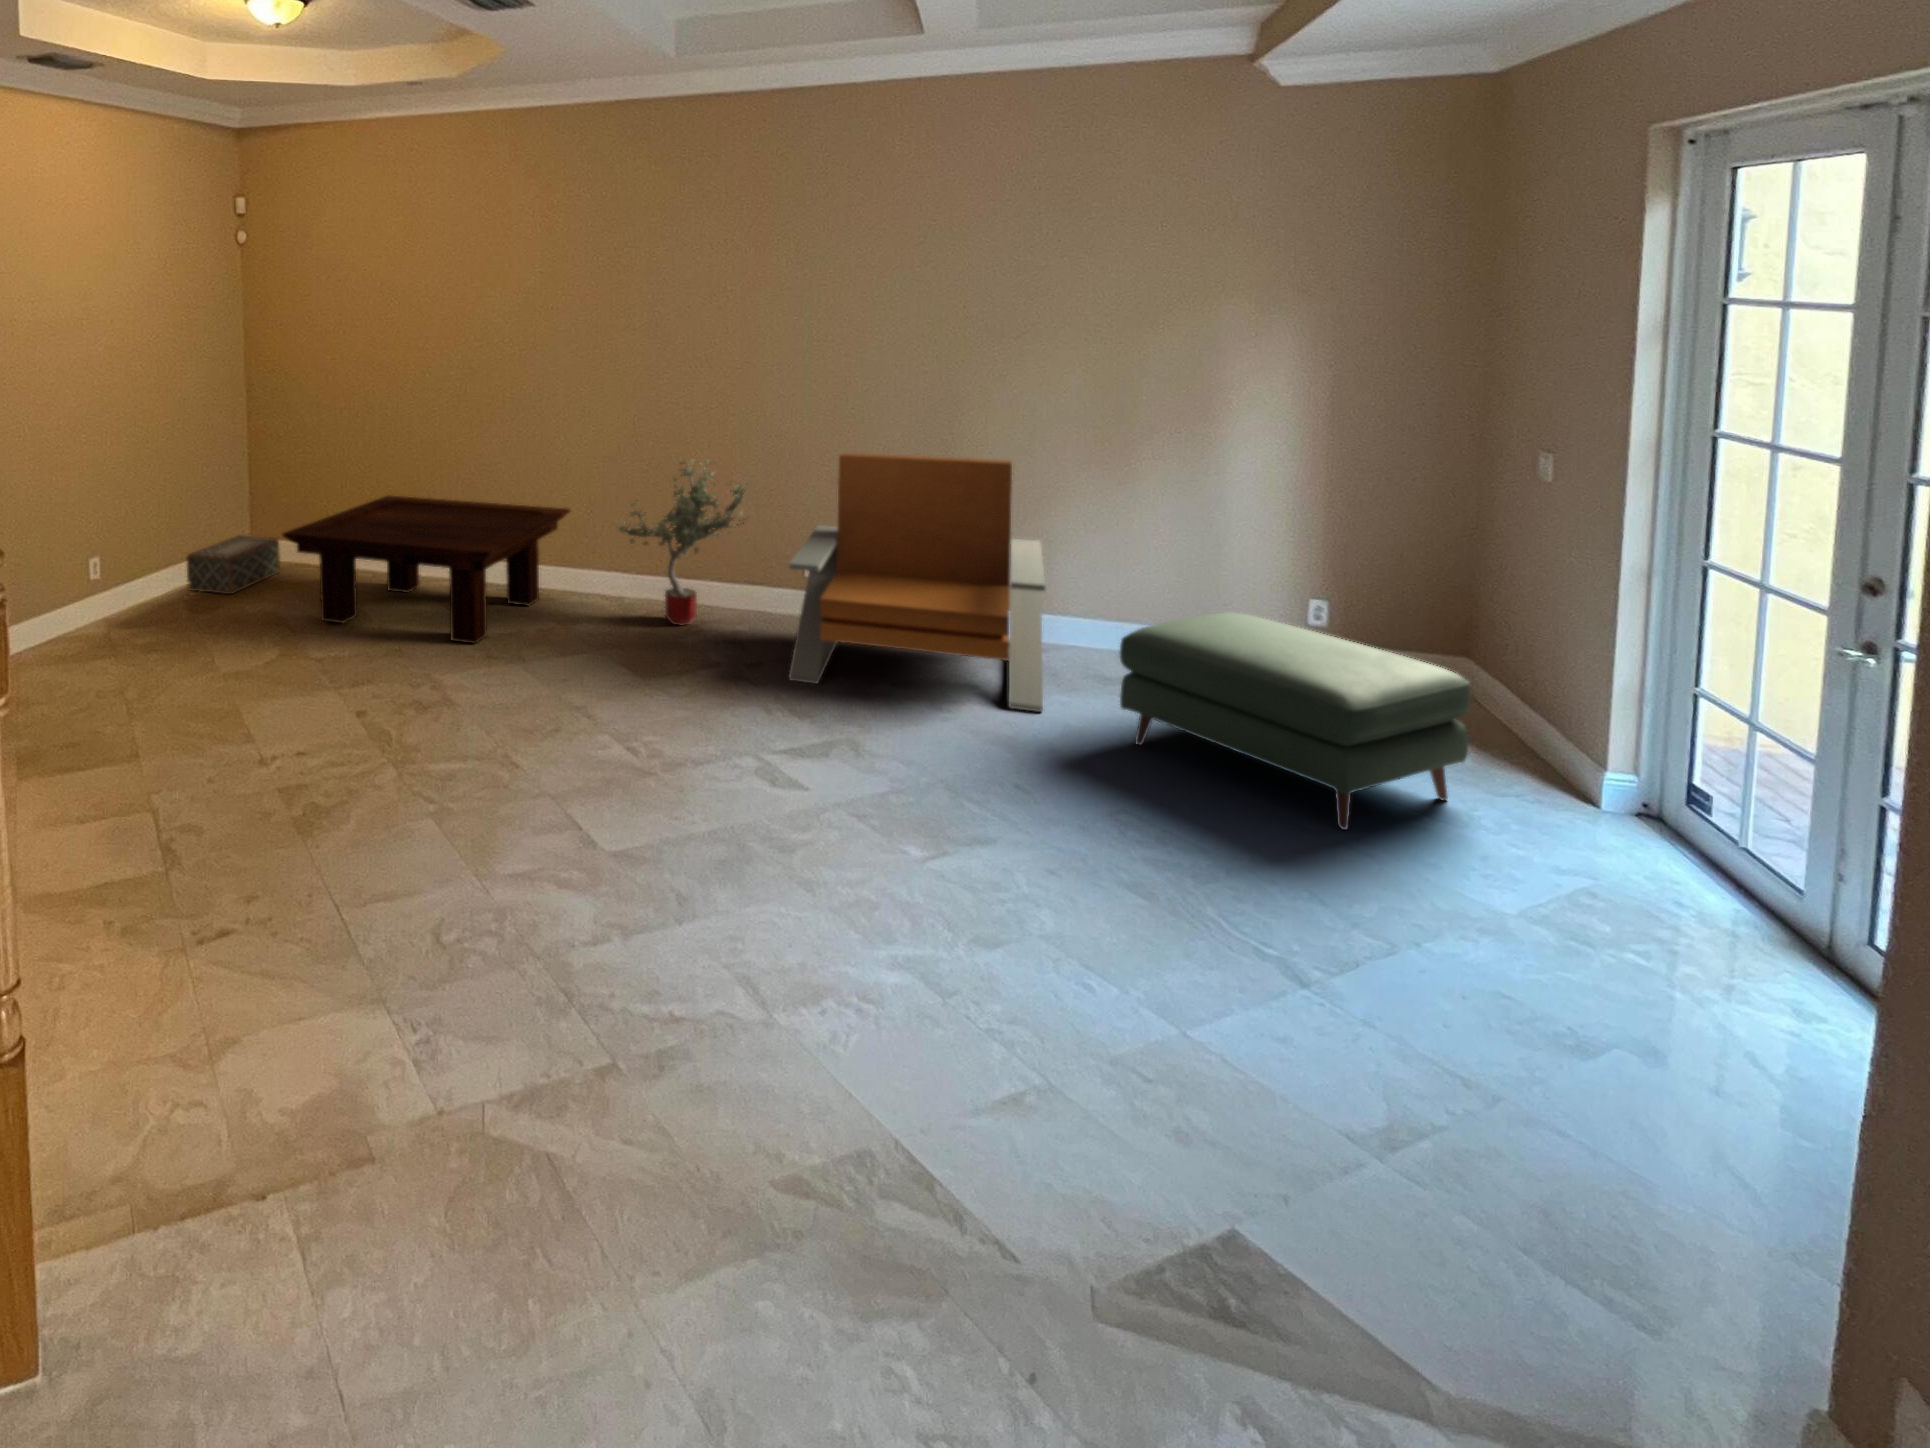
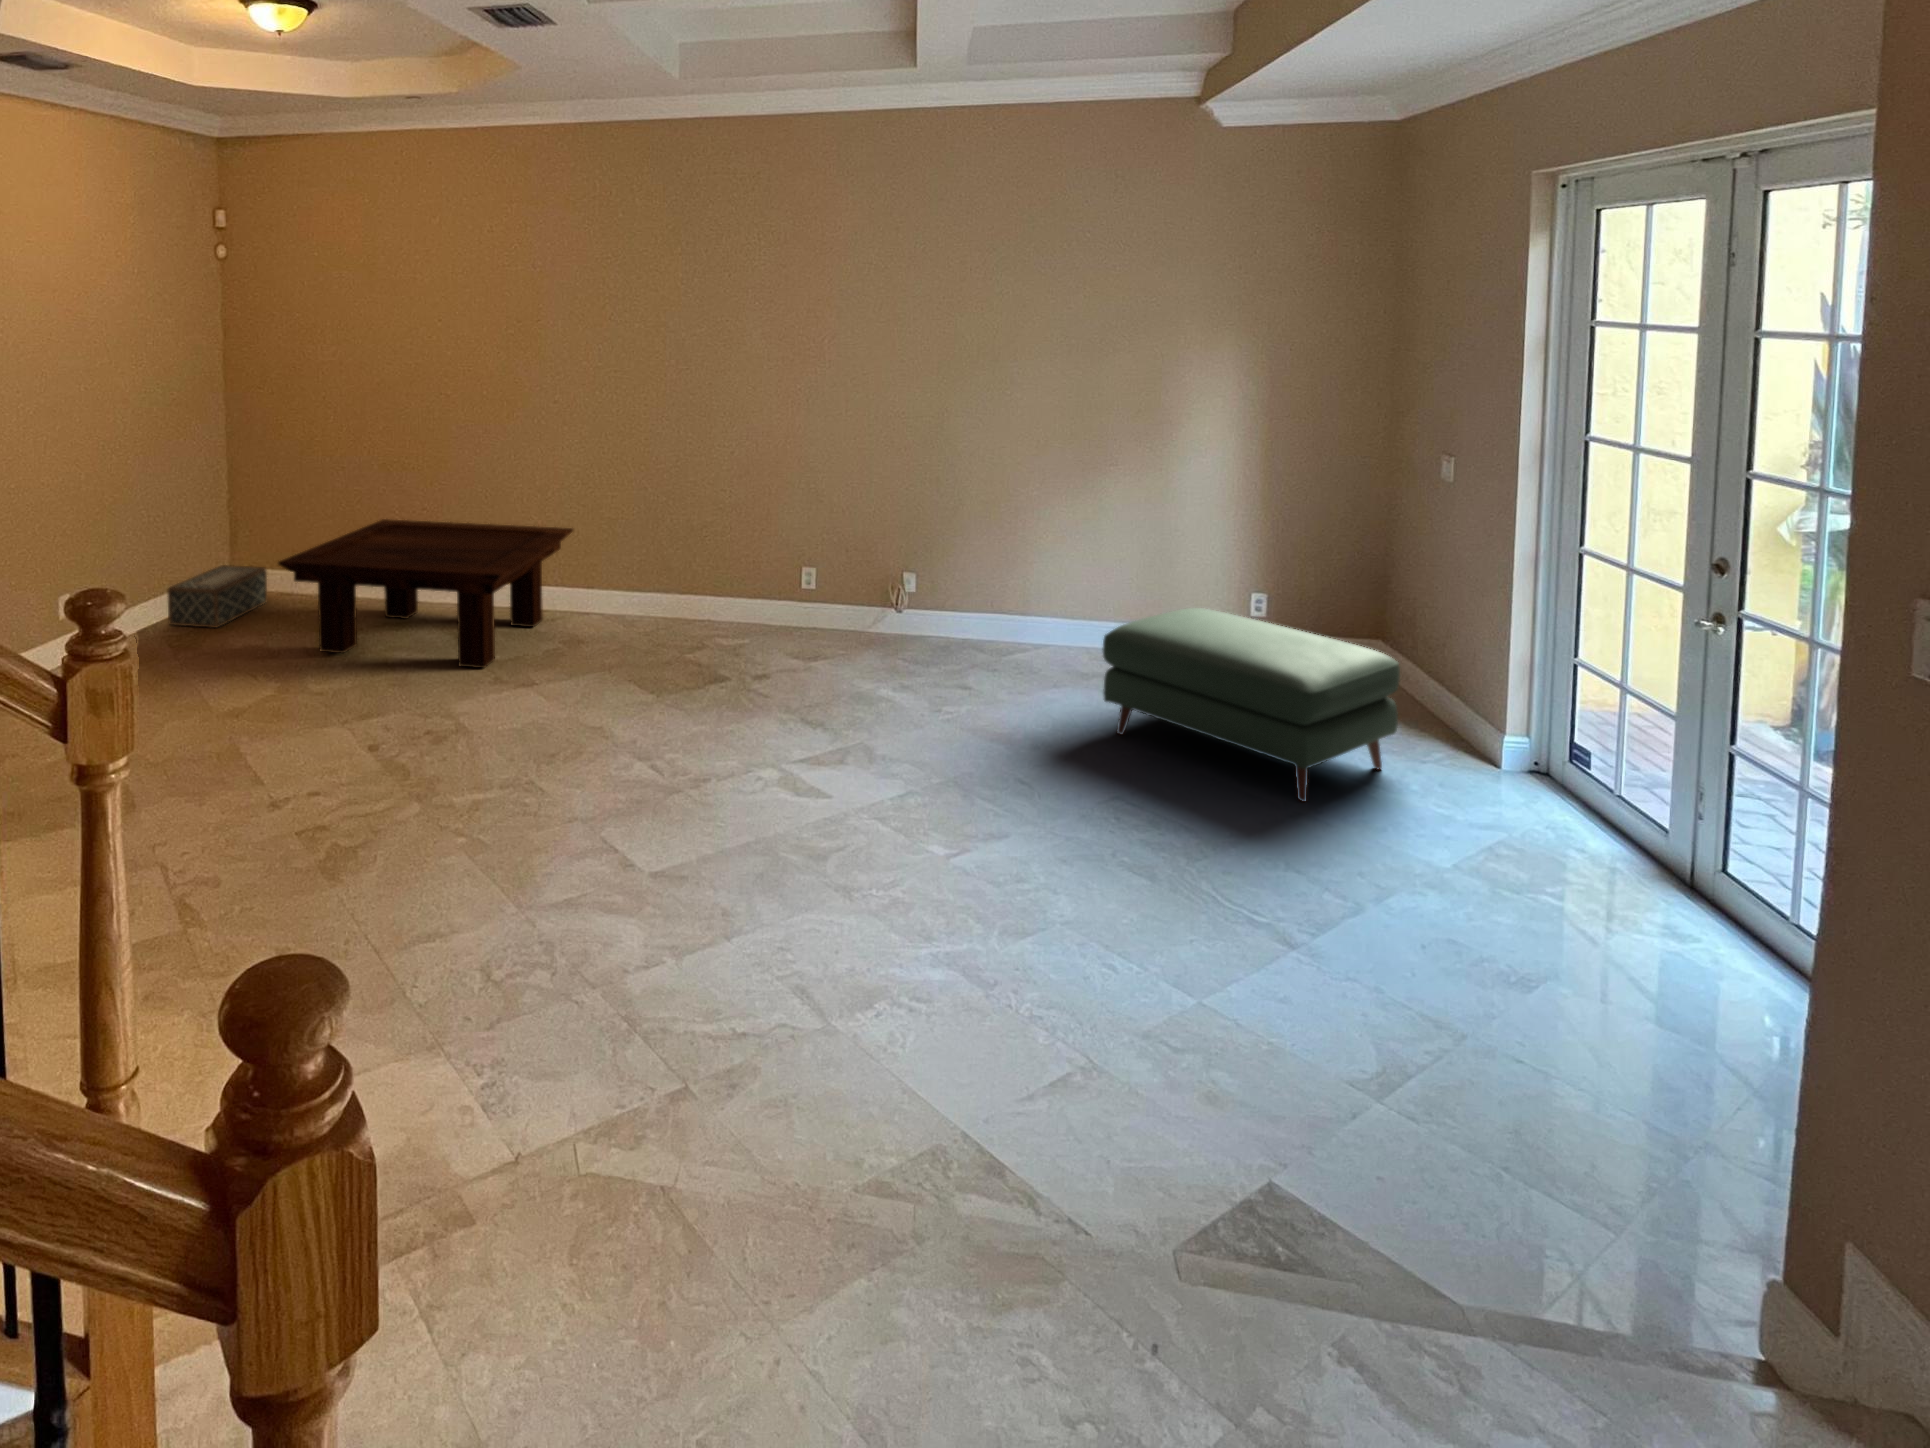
lounge chair: present [789,453,1046,712] -> none [797,467,1034,709]
potted tree: present [619,459,747,625] -> none [621,475,752,641]

